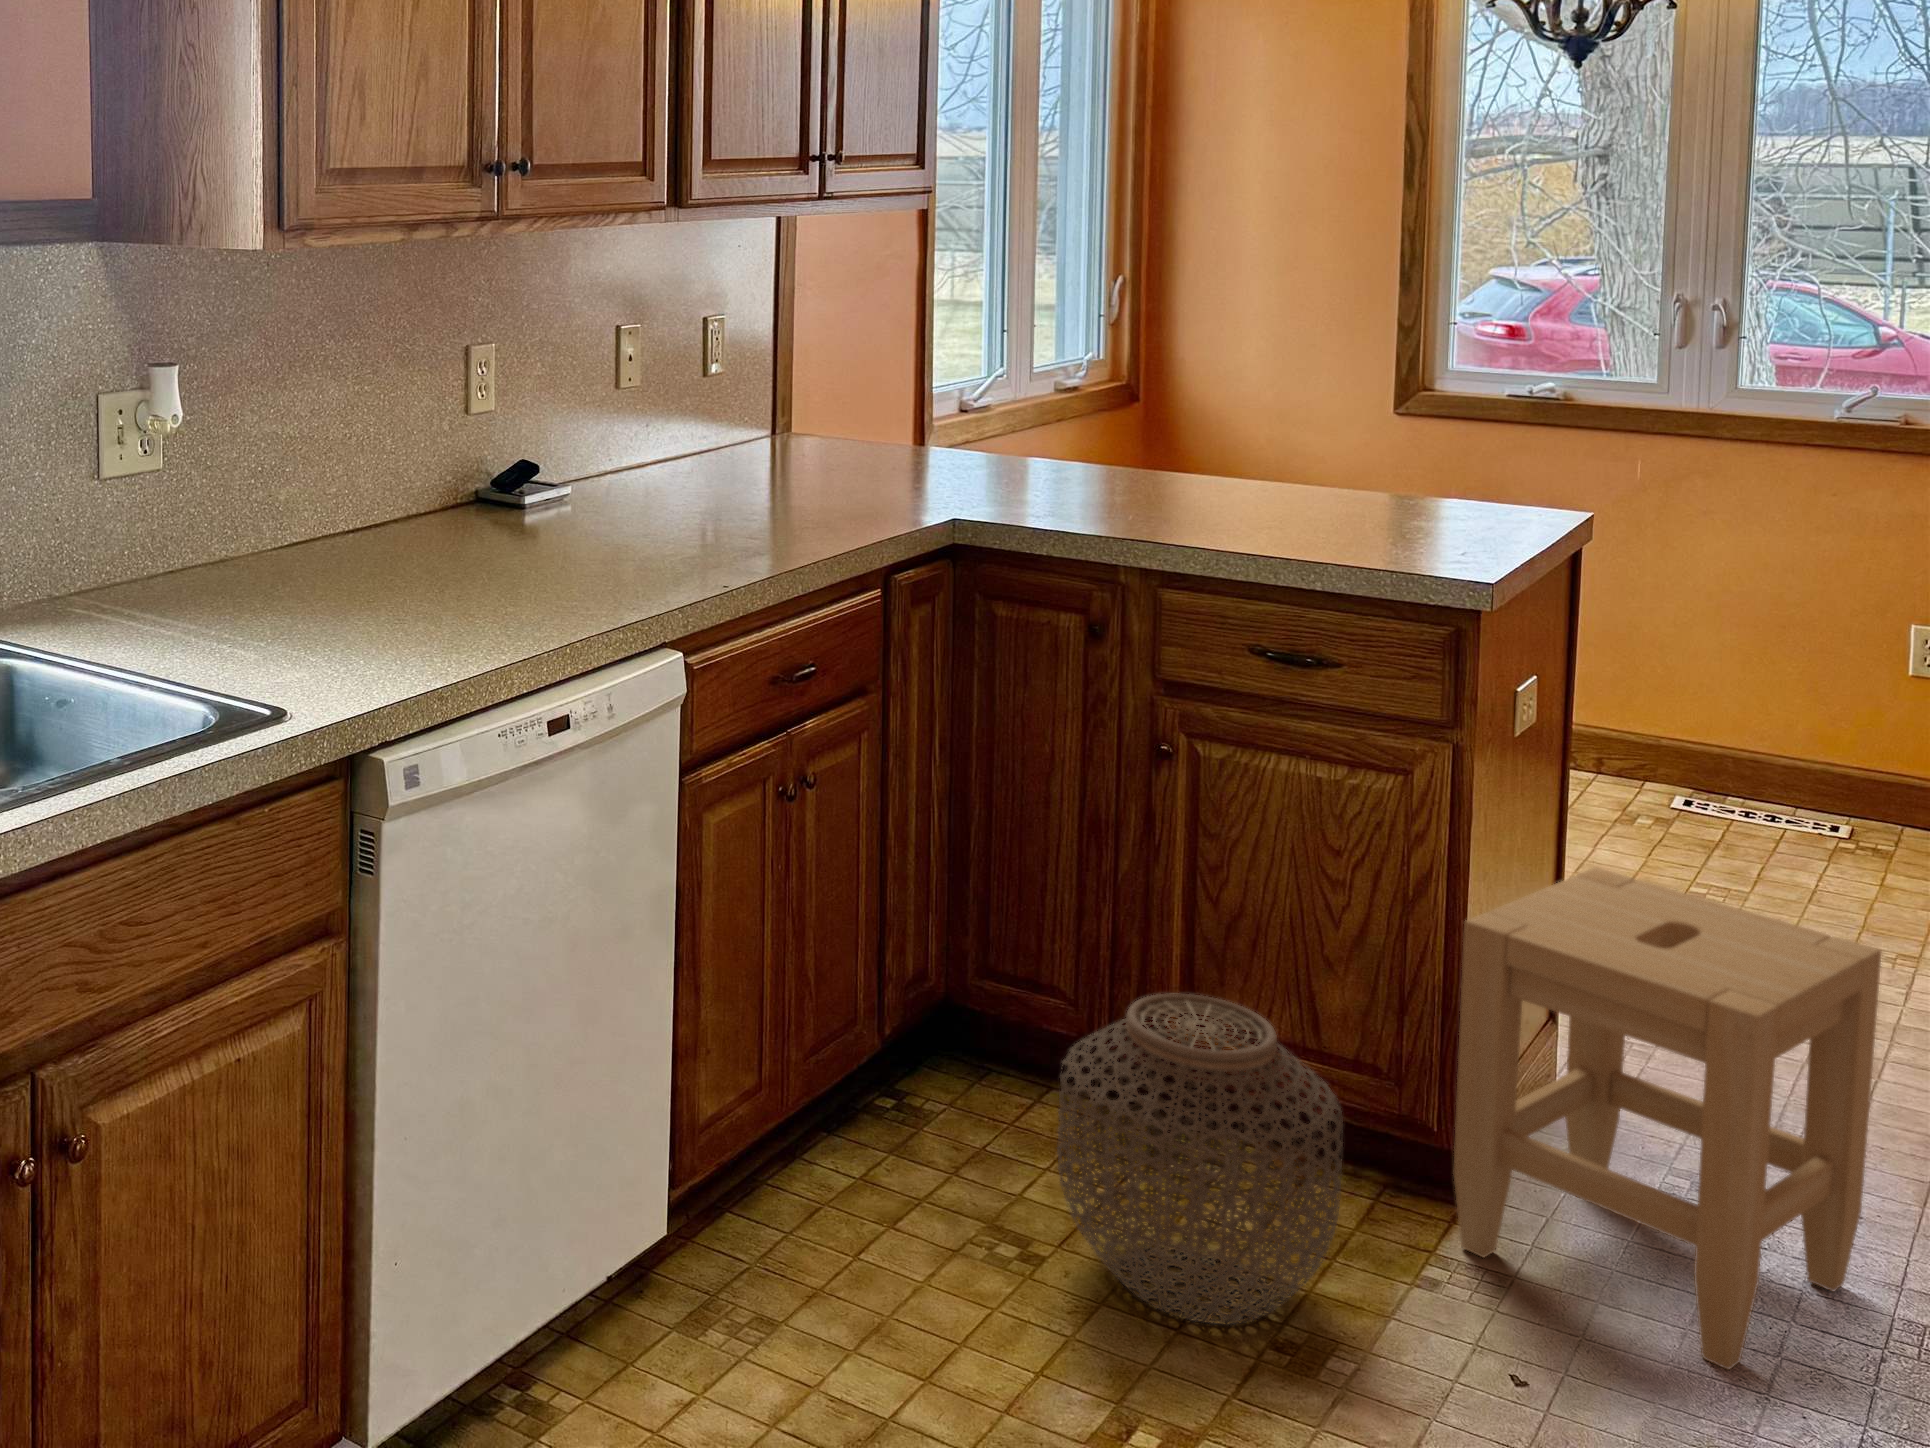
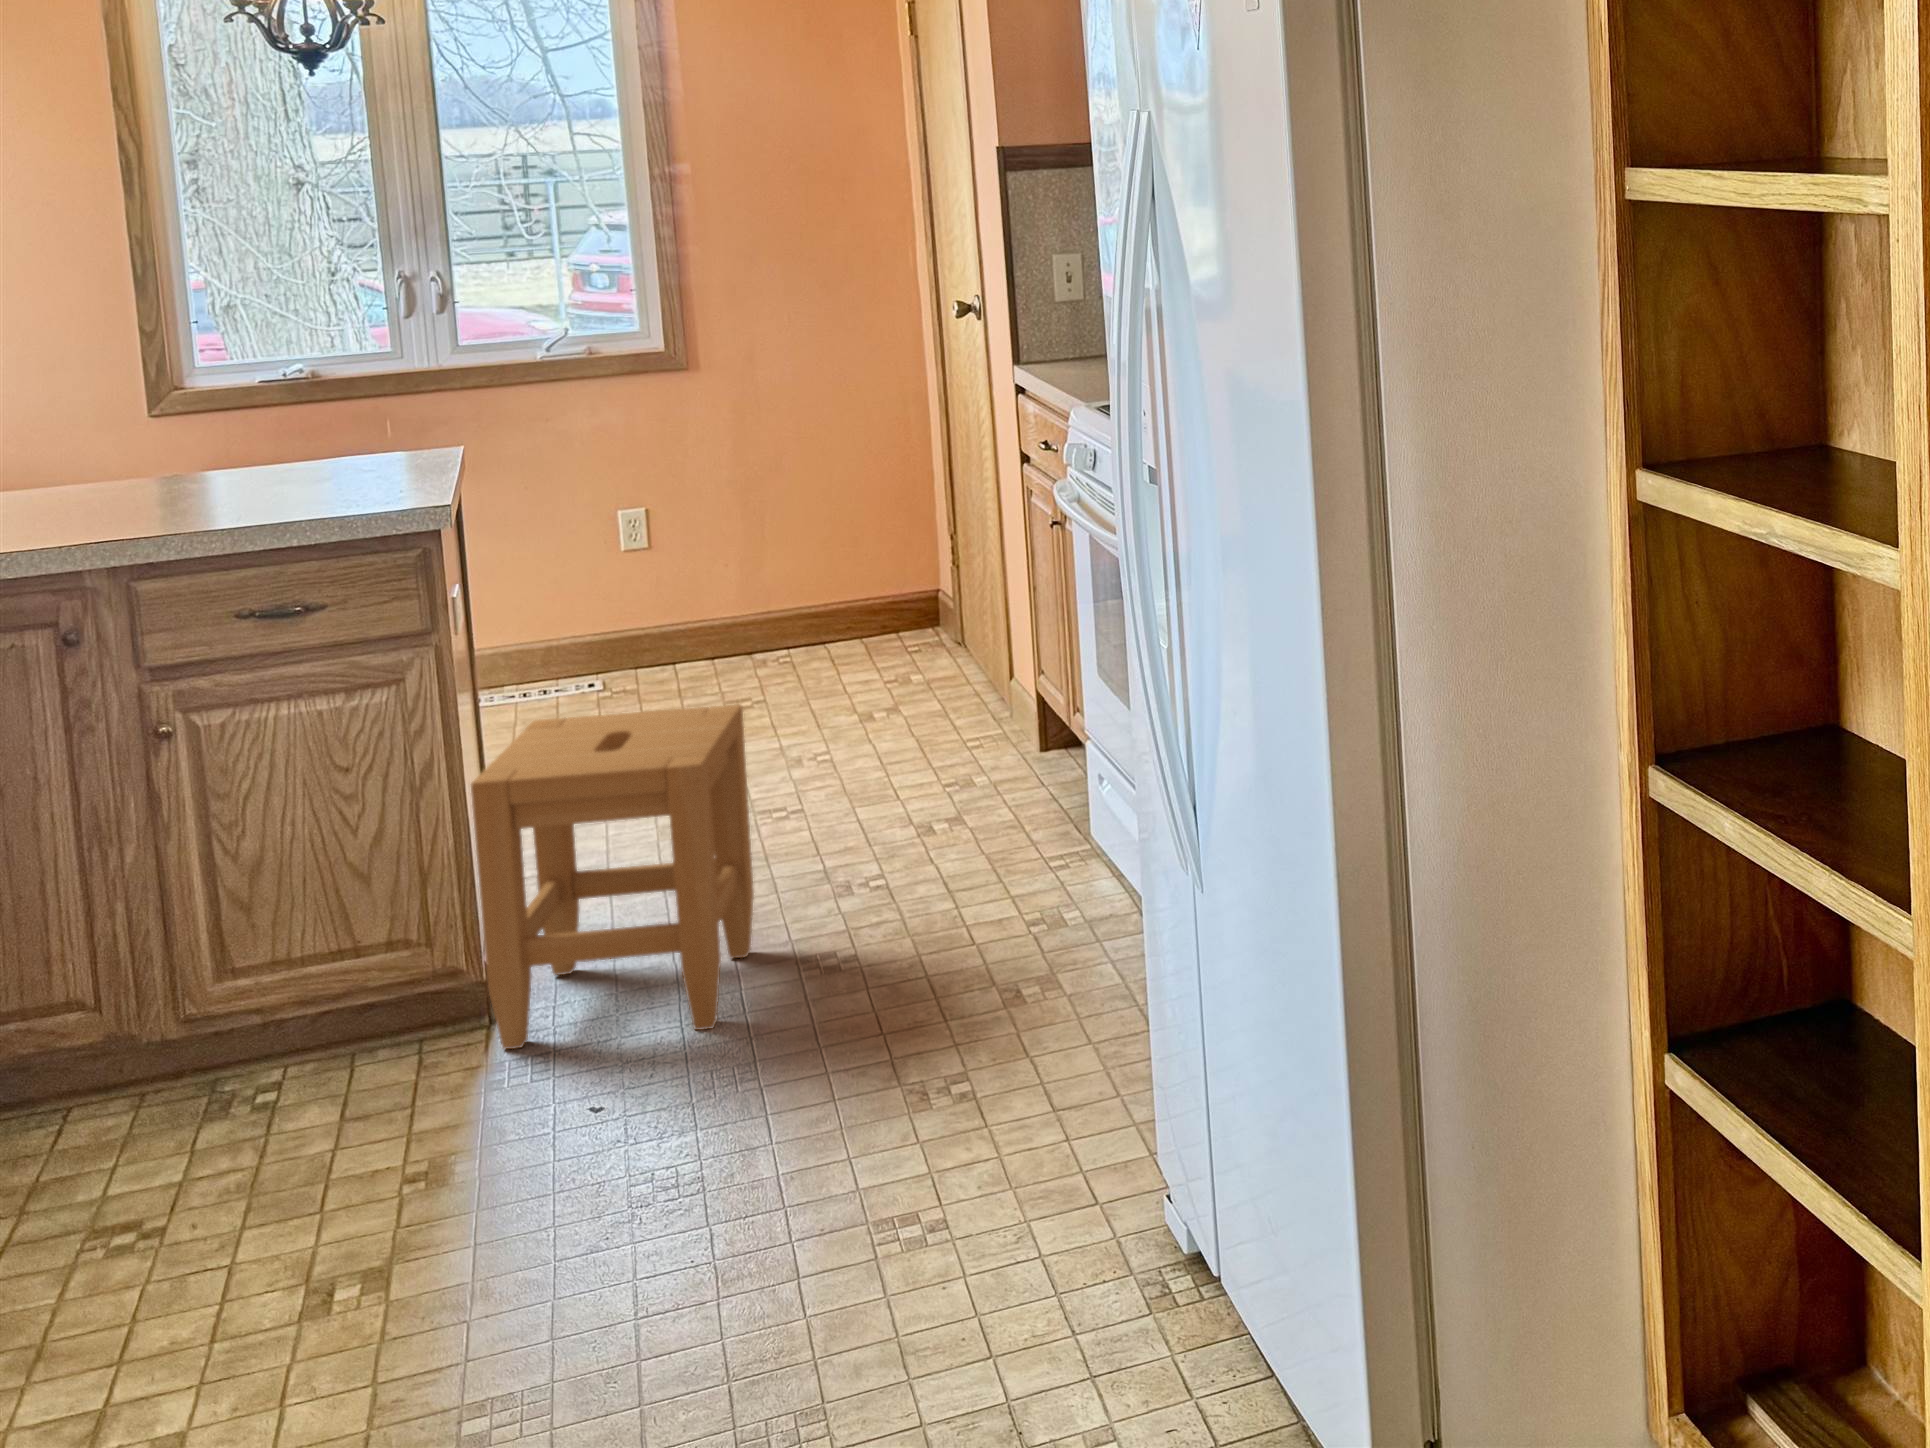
woven basket: present [1057,994,1343,1325] -> none [155,917,435,1206]

